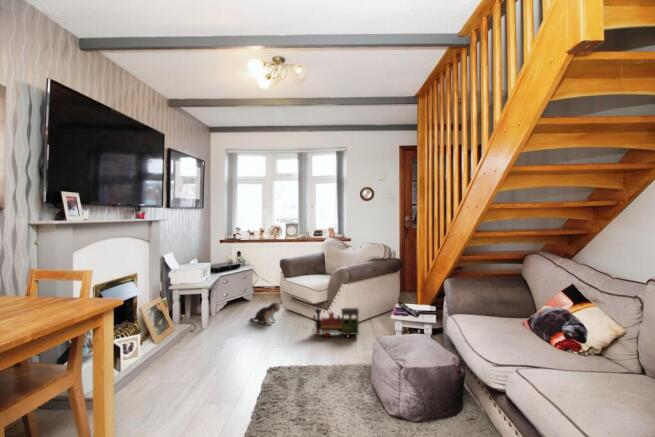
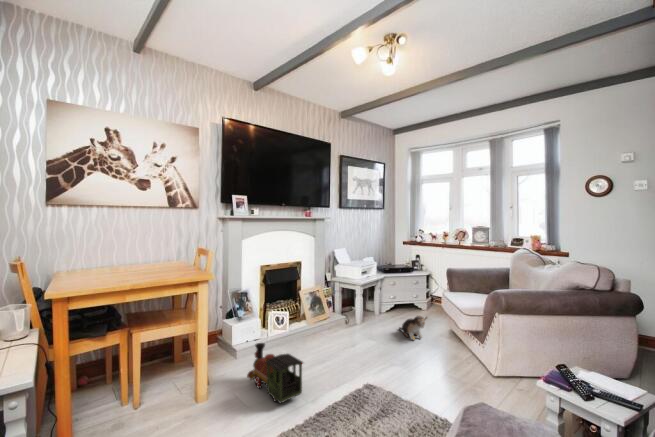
toy train: present [313,308,359,338] -> present [247,343,303,403]

